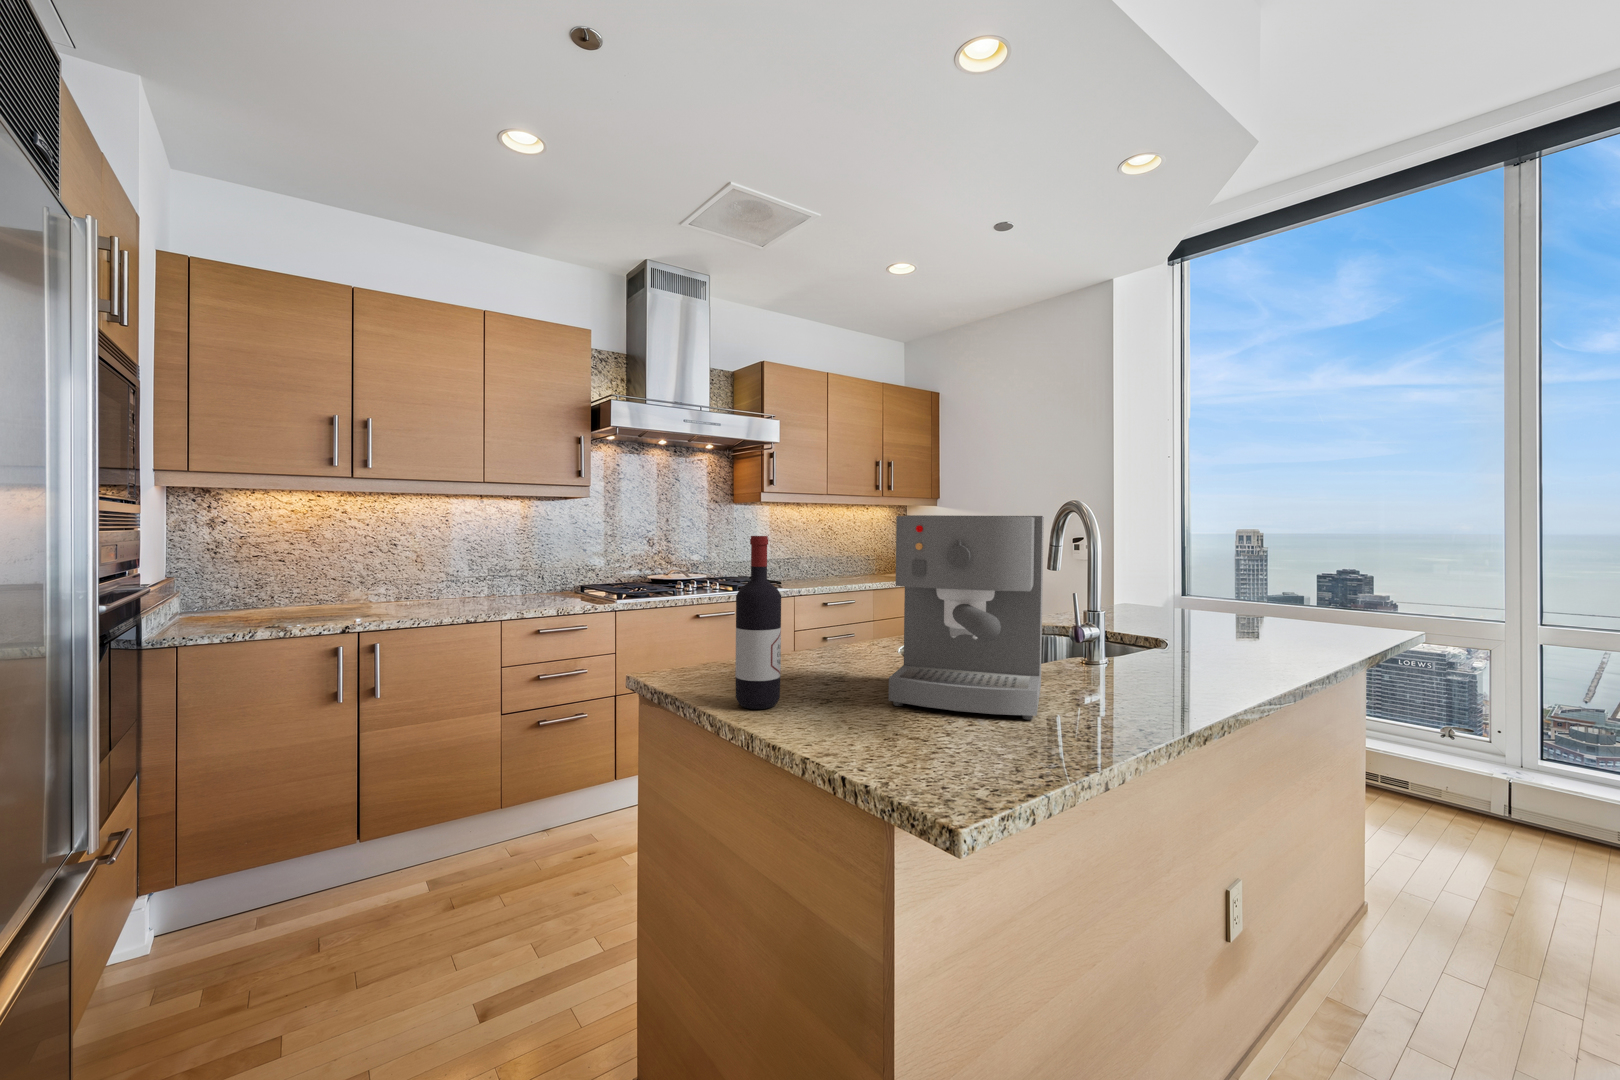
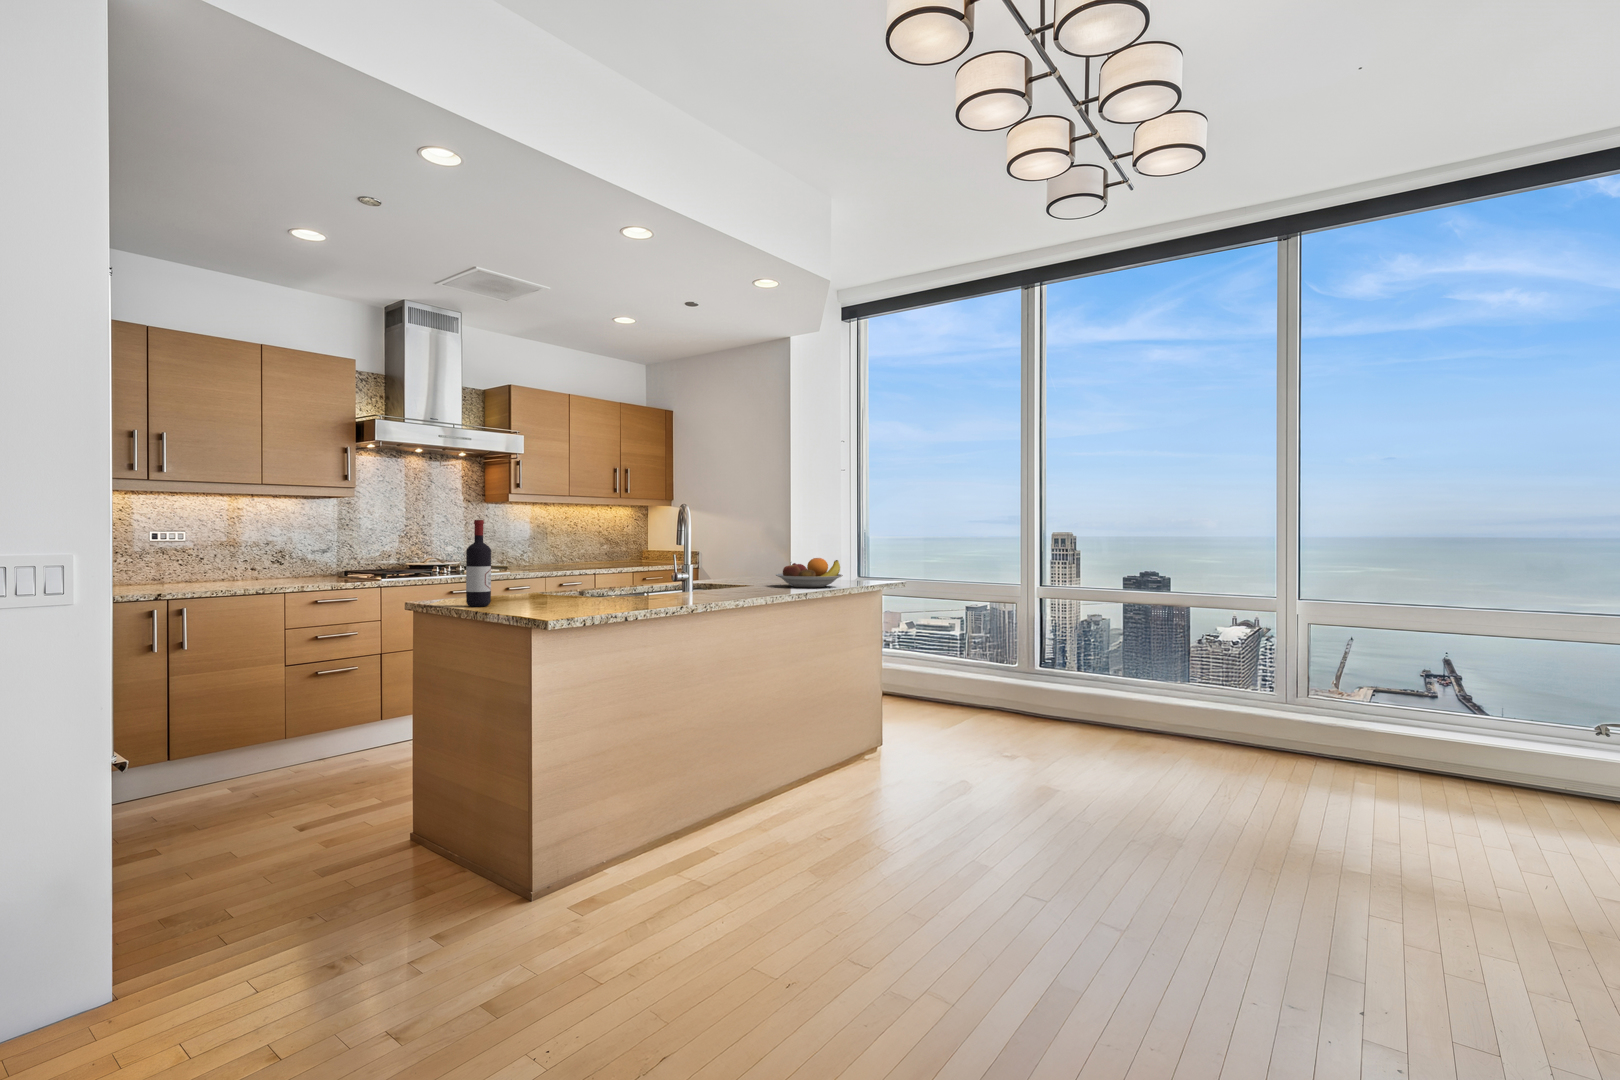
coffee maker: present [889,515,1044,720] -> none [549,510,639,606]
fruit bowl: none [1167,588,1294,637] -> present [776,558,843,588]

